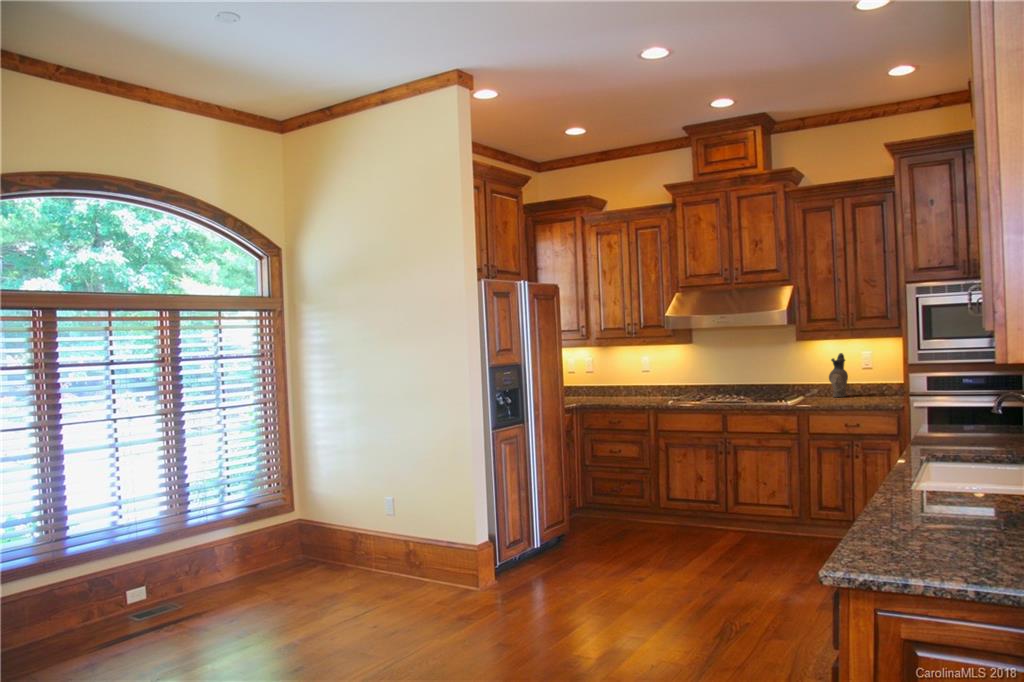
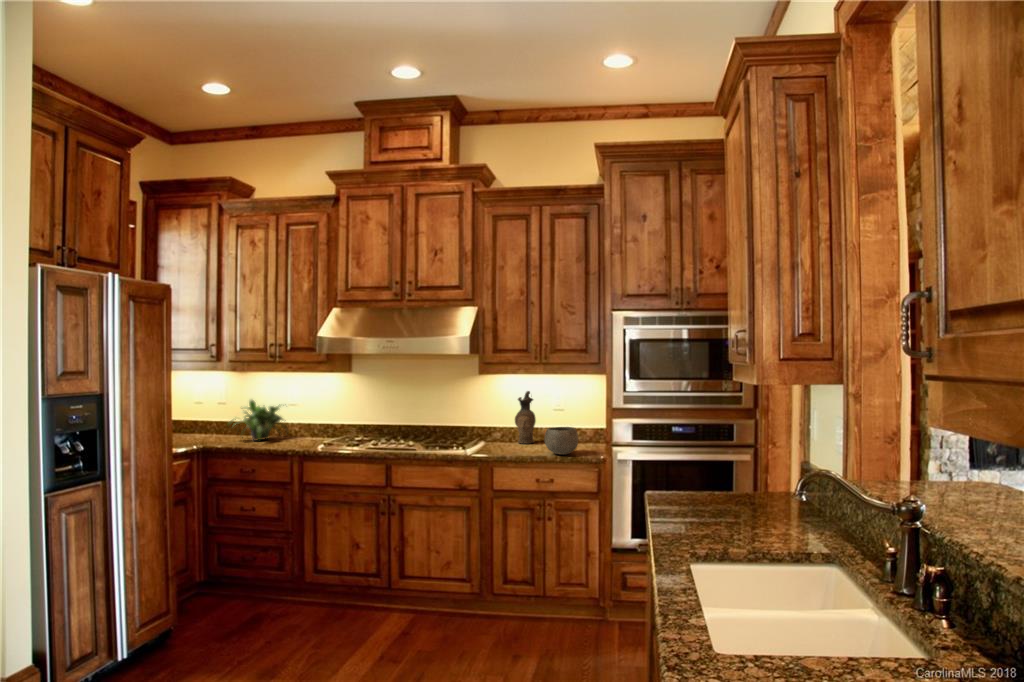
potted plant: none [598,366,642,397] -> present [228,400,289,441]
ceramic bowl: none [852,381,882,403] -> present [544,427,578,455]

